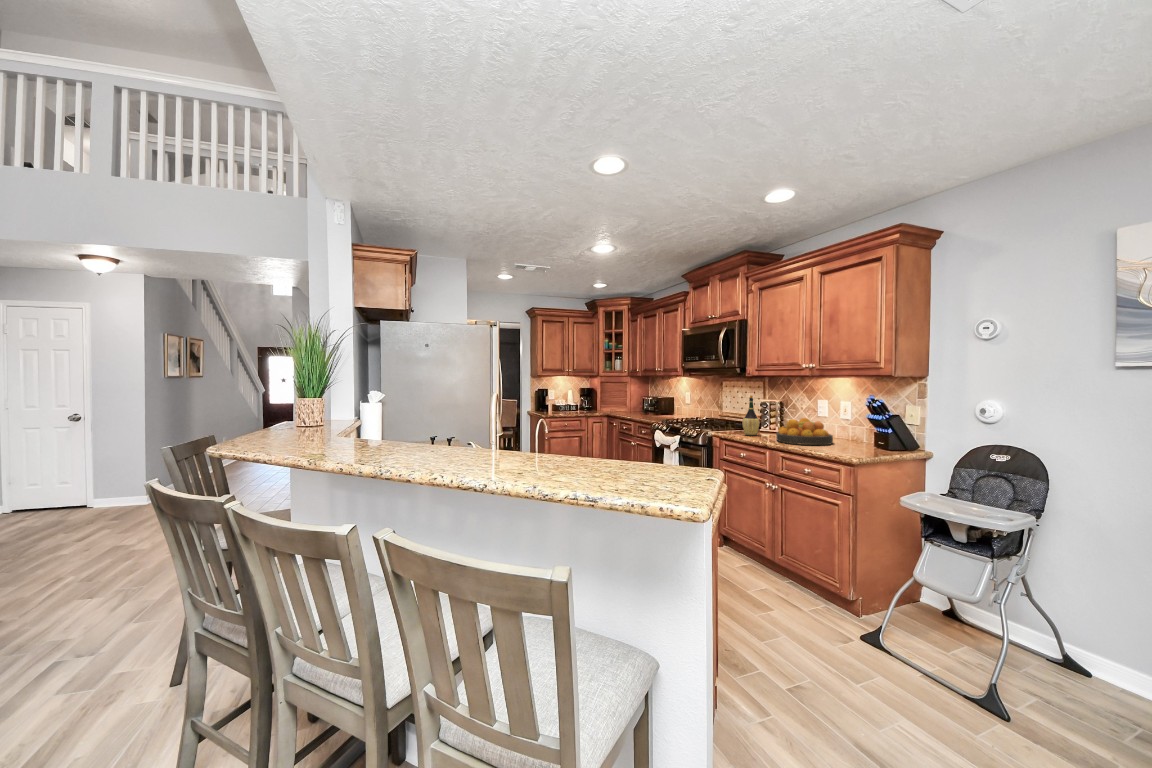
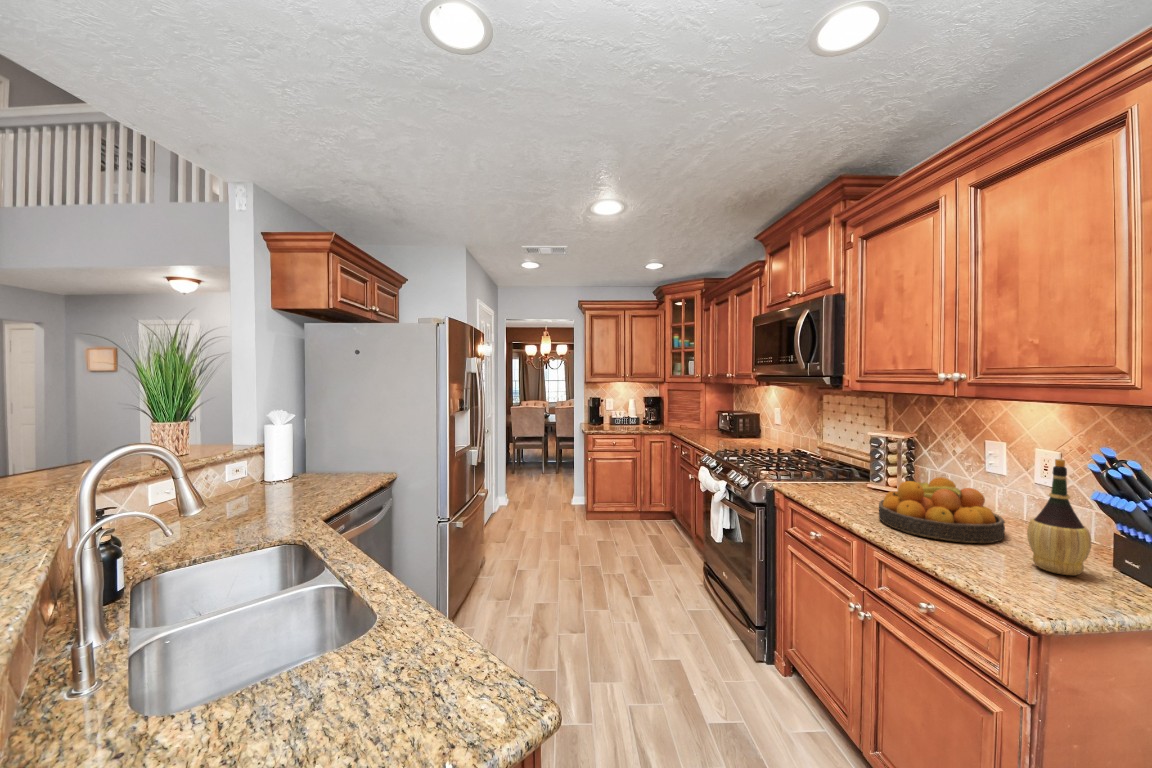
wine bottle: present [742,395,759,435] -> present [1027,459,1091,575]

